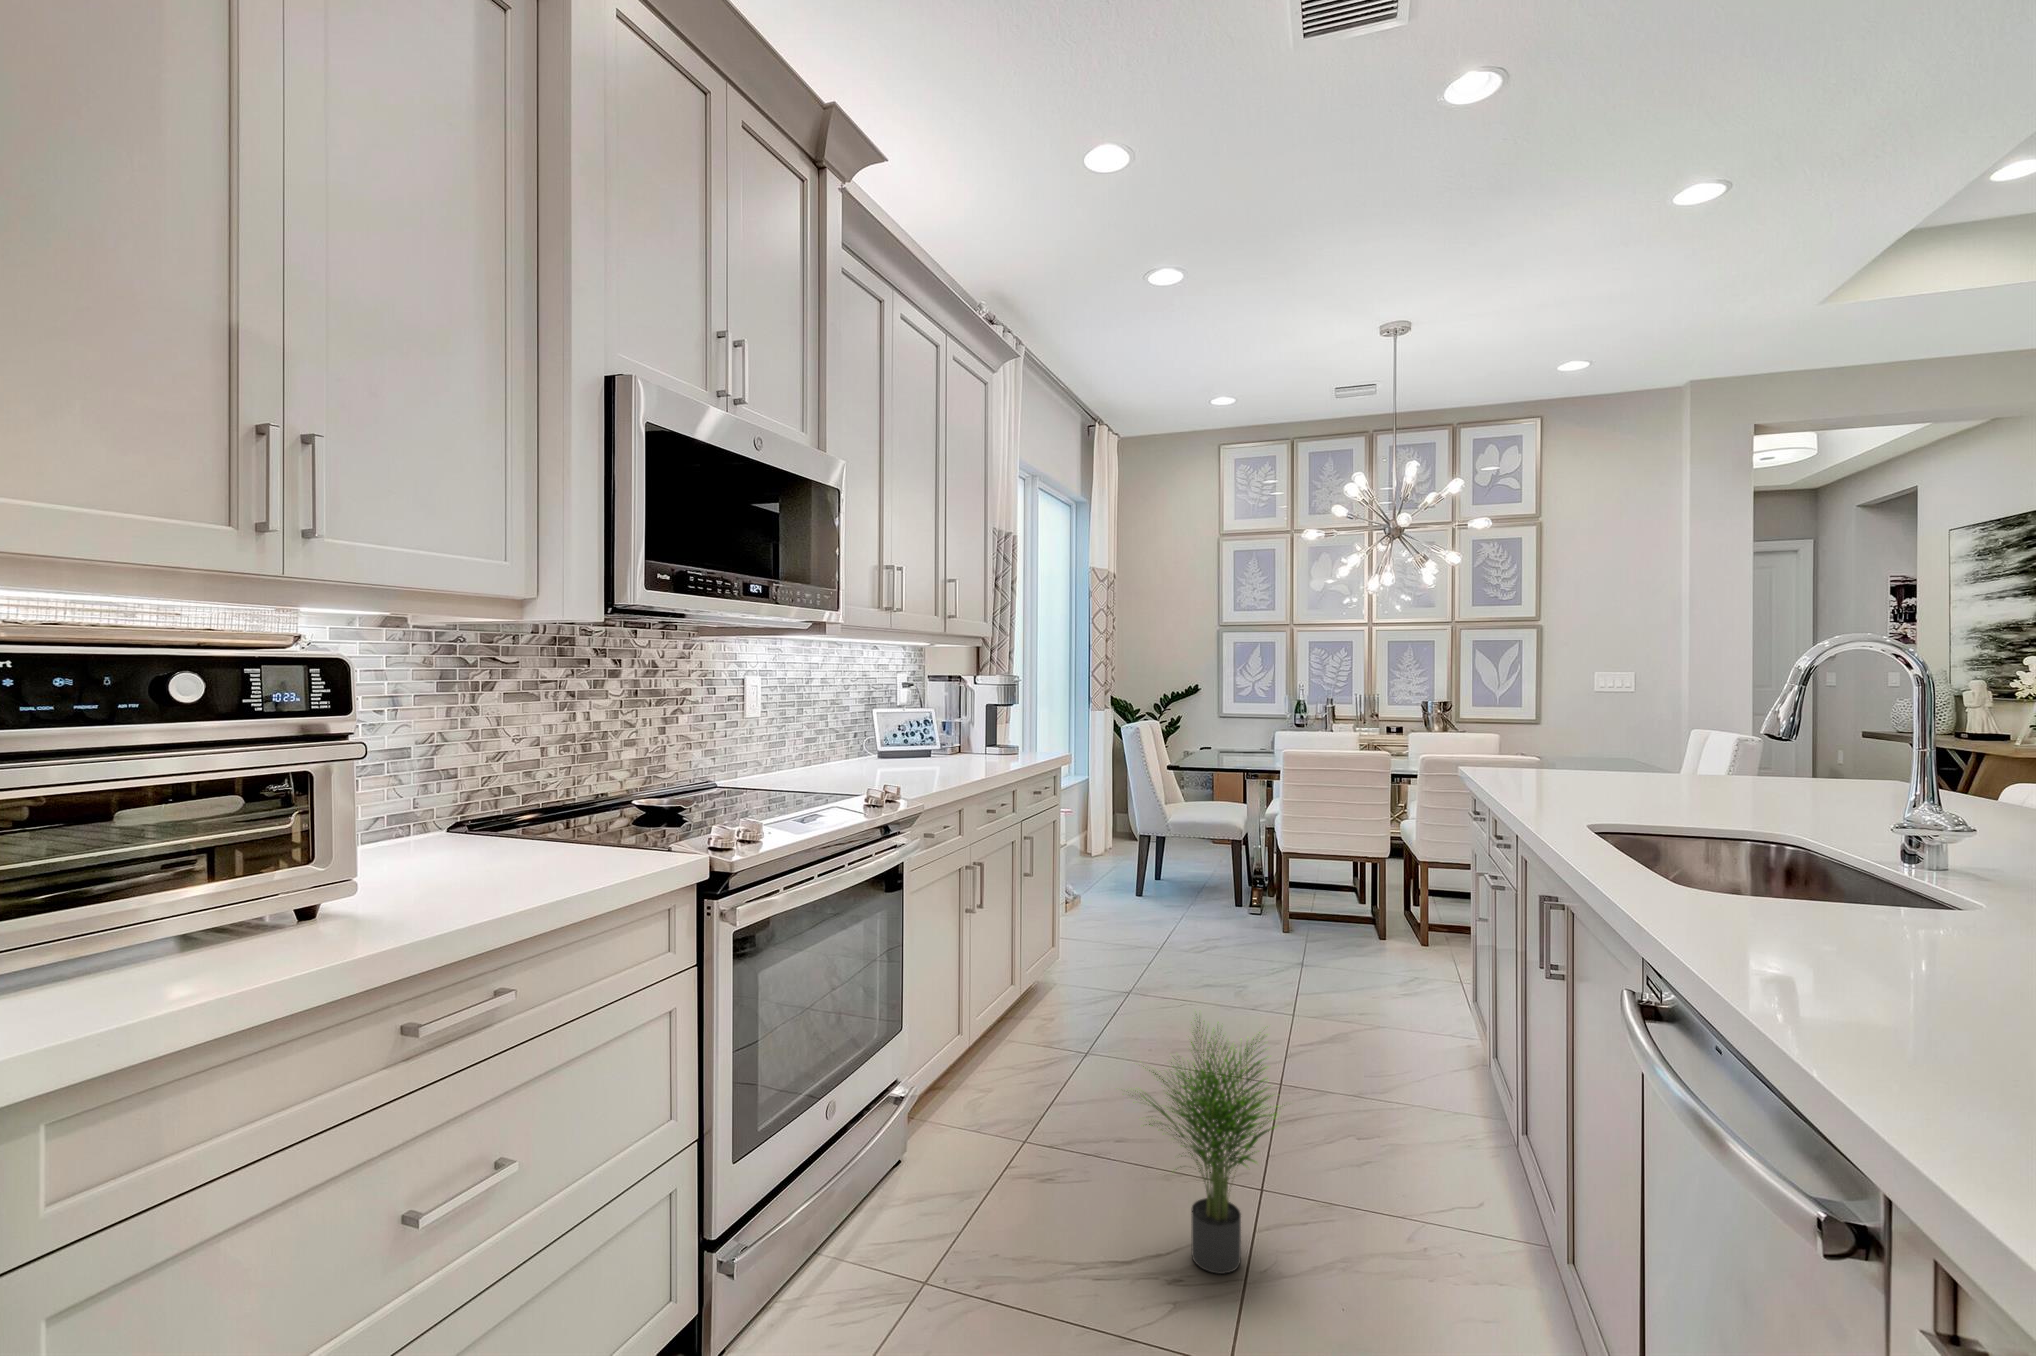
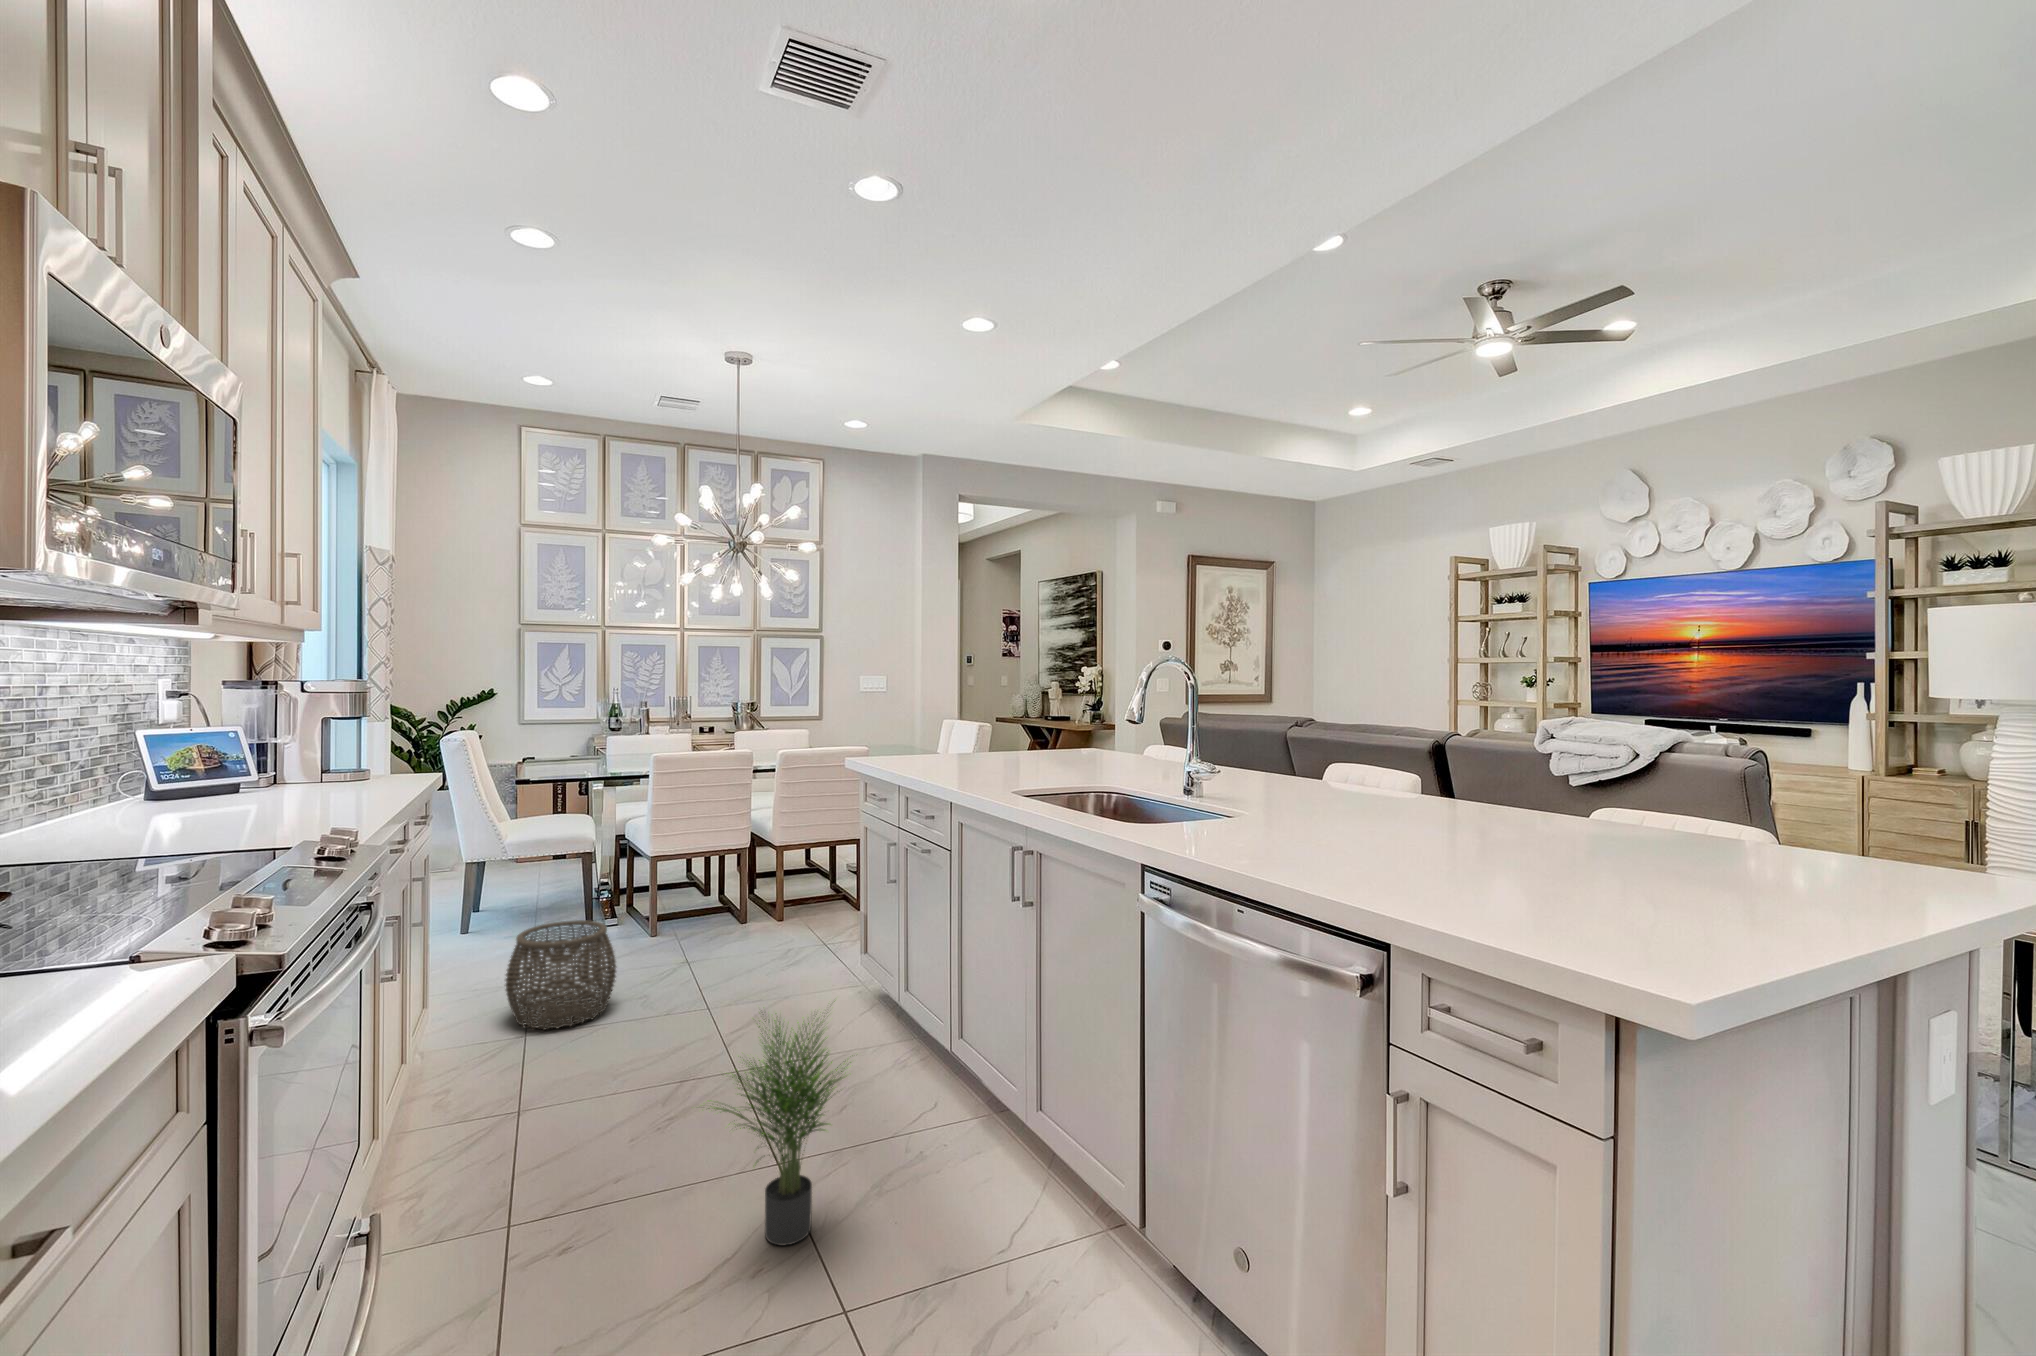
woven basket: none [1117,900,1210,999] -> present [505,920,616,1030]

